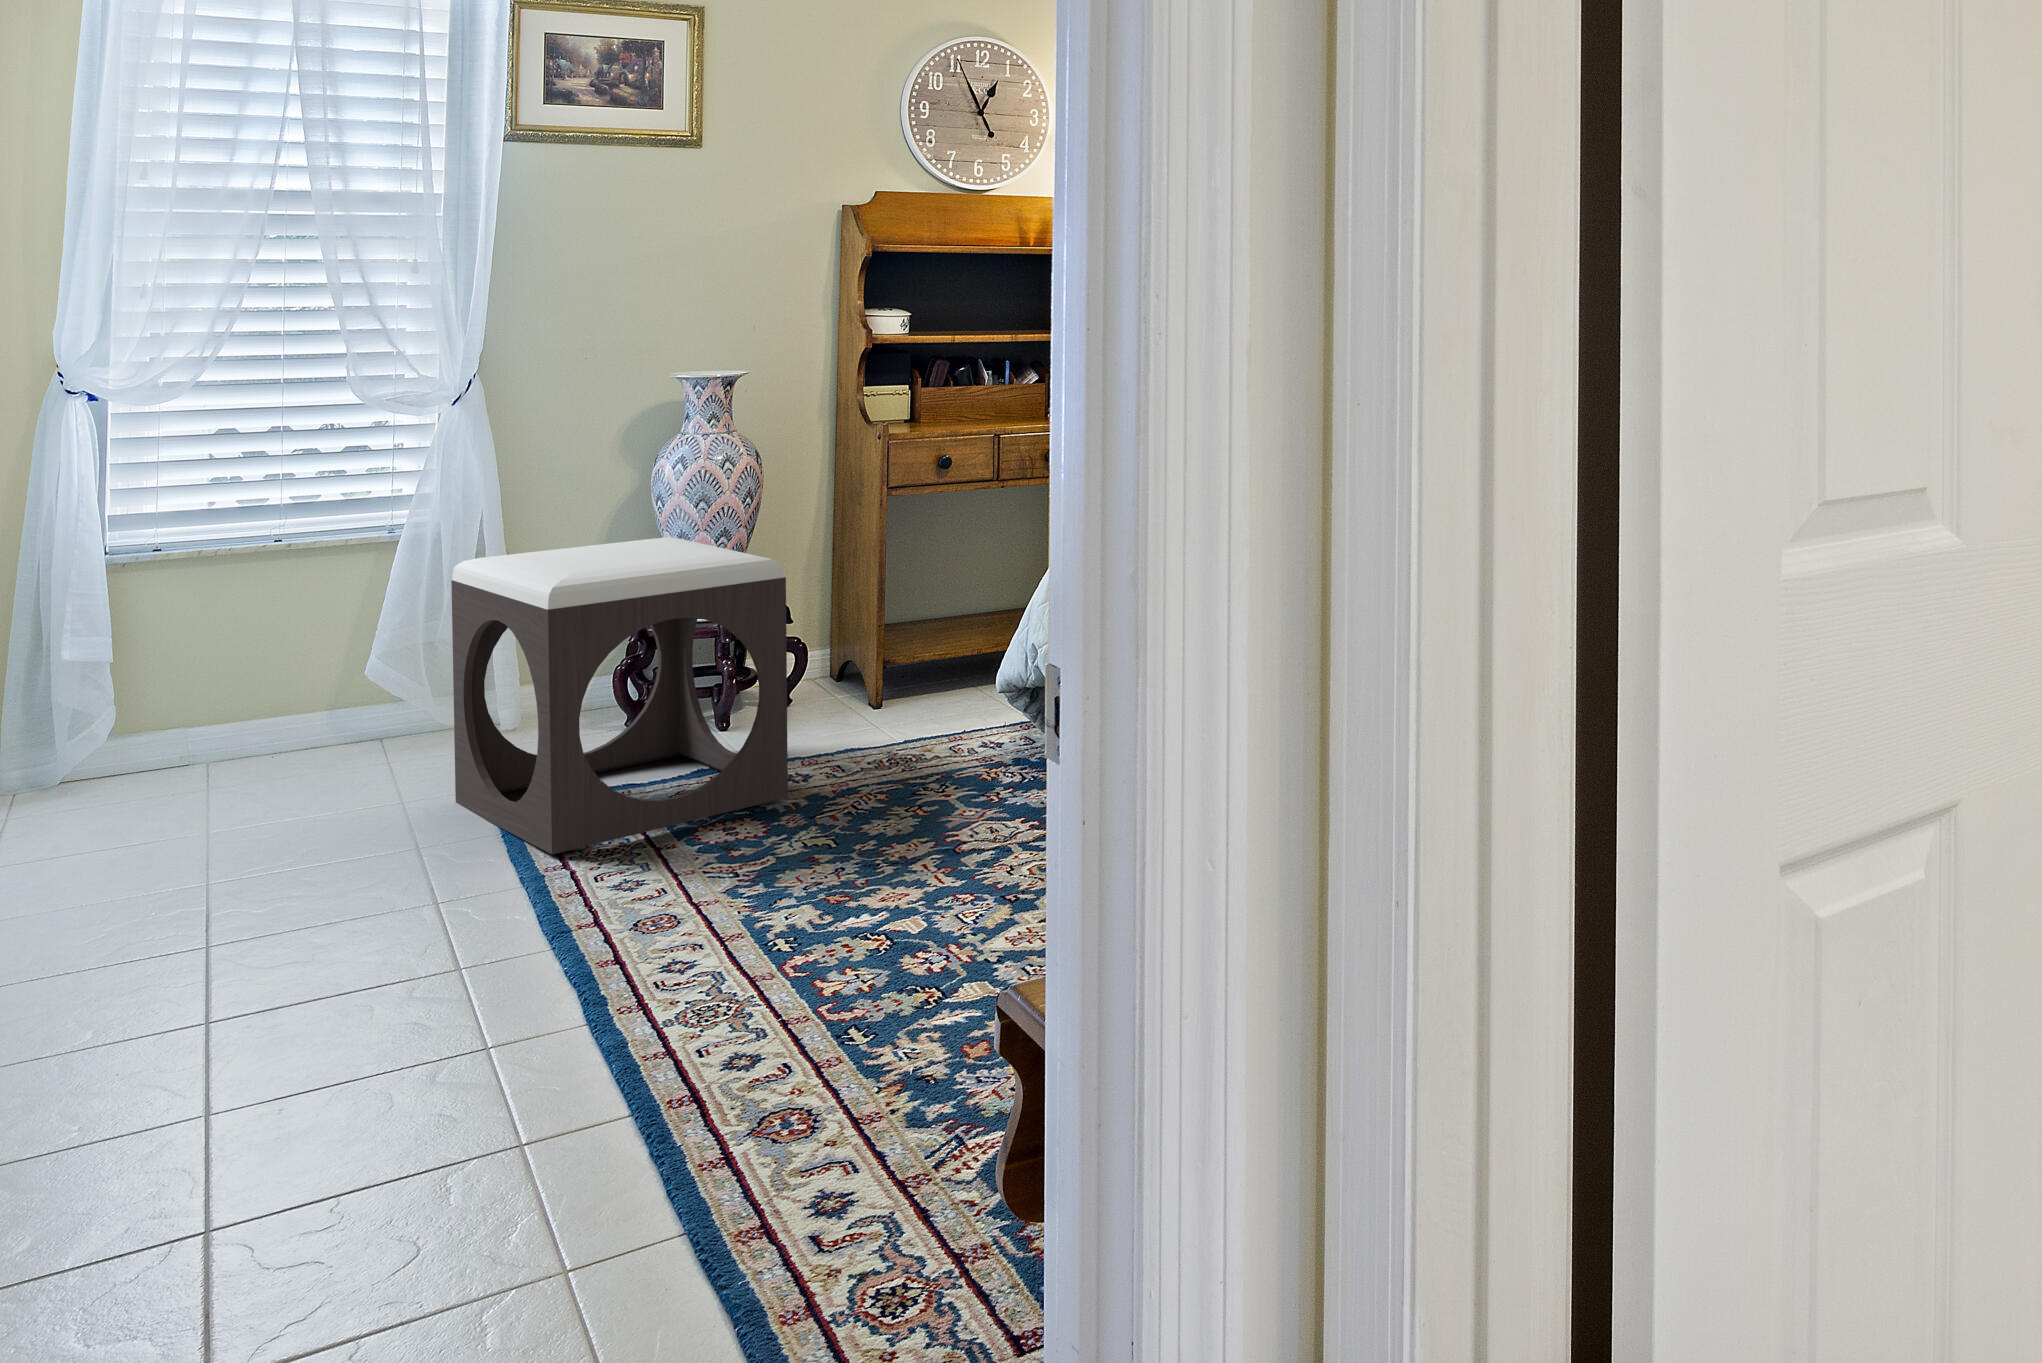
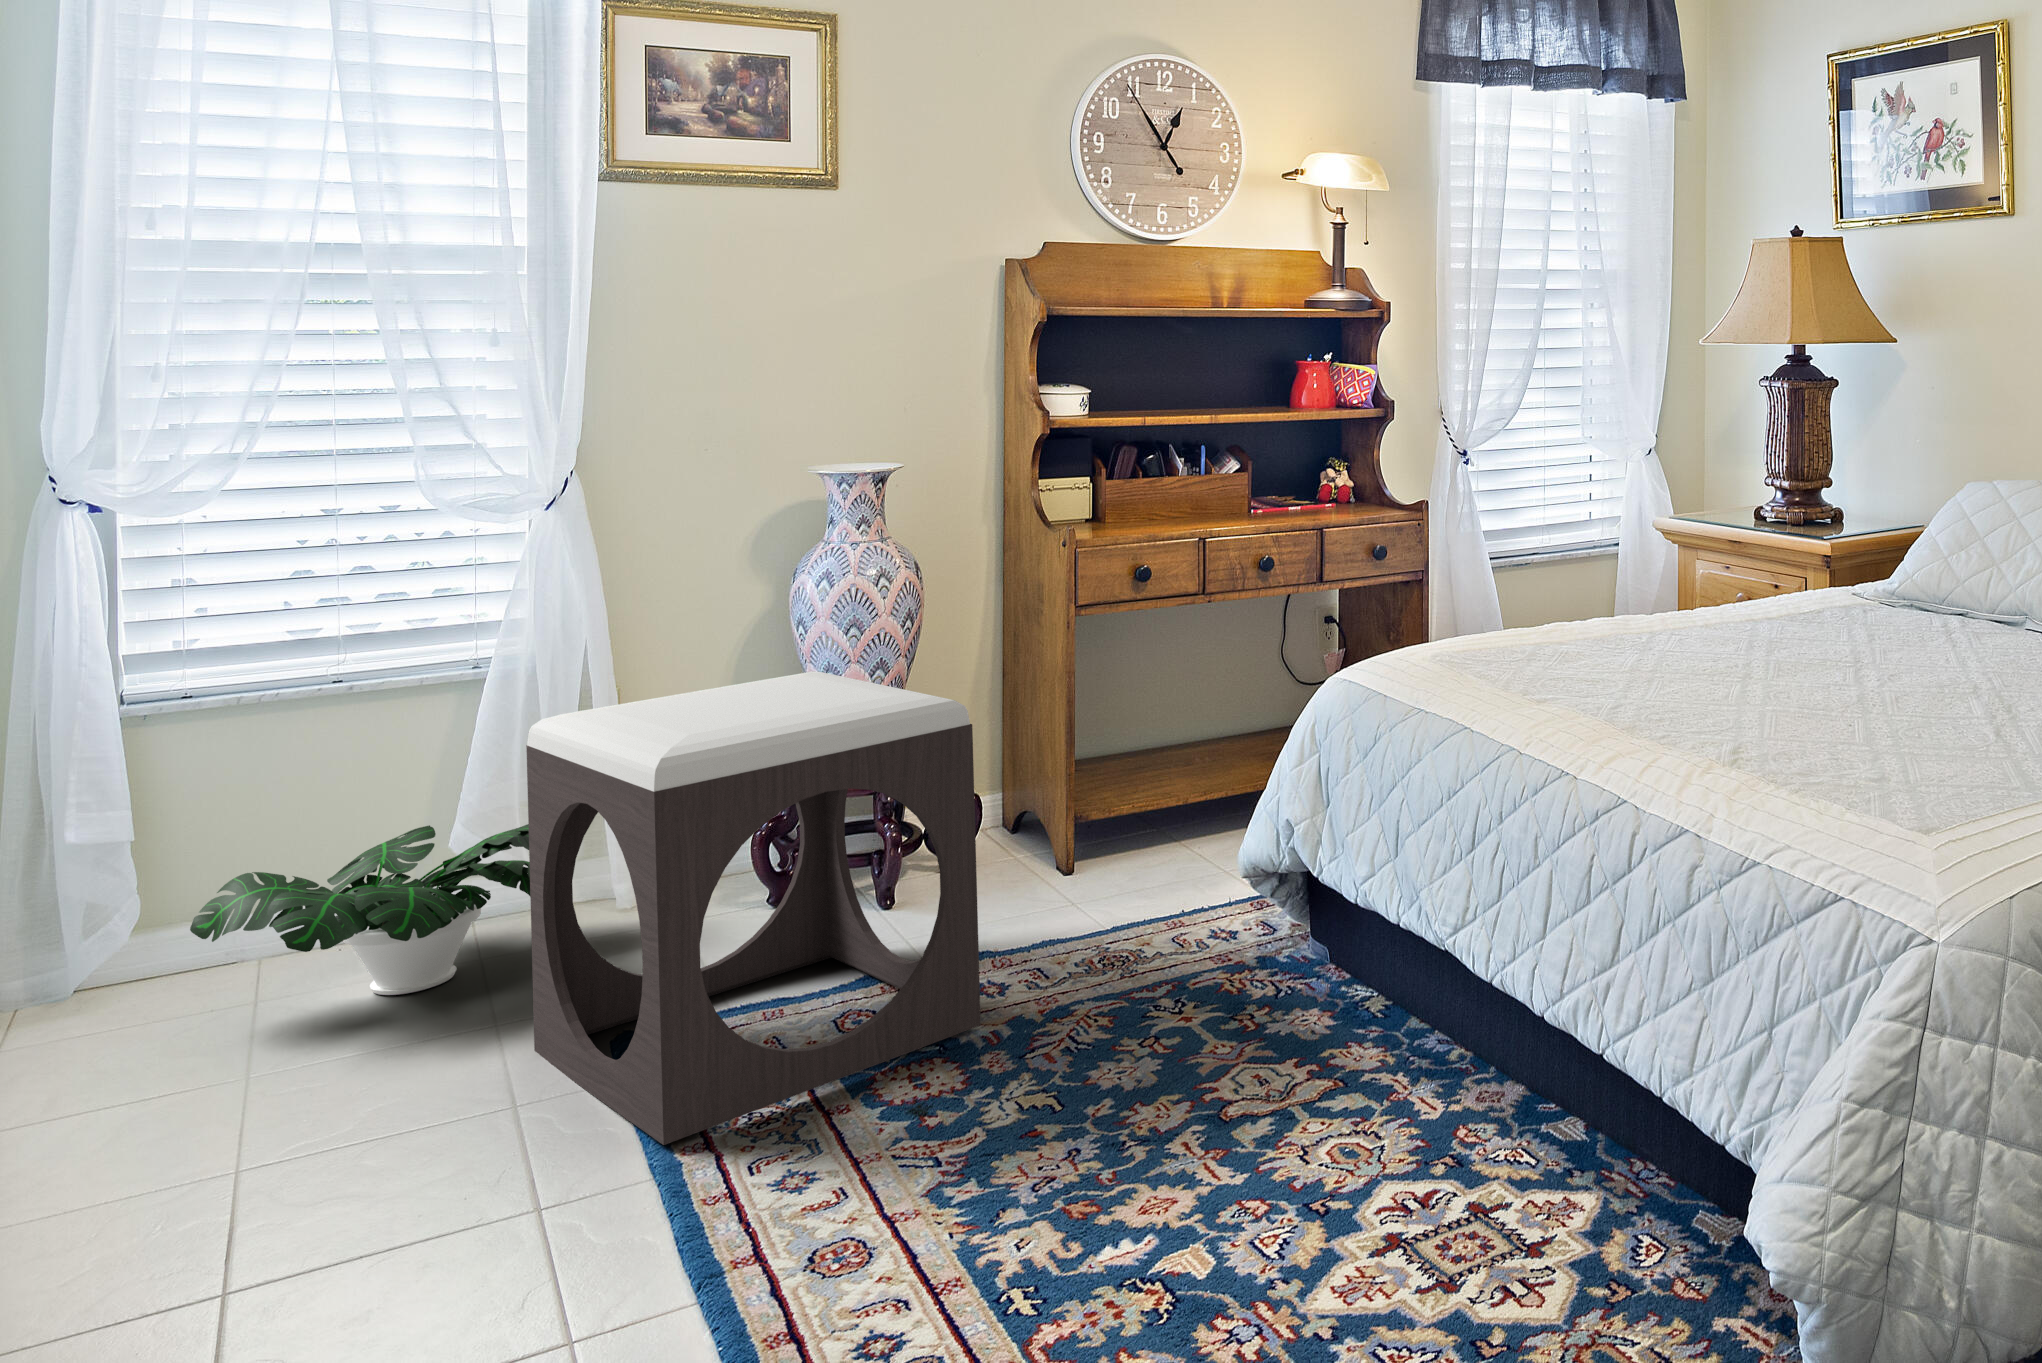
potted plant: none [195,645,475,766] -> present [190,824,530,995]

